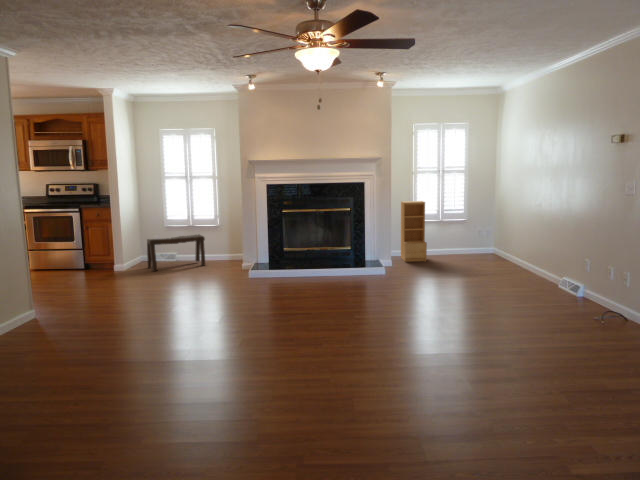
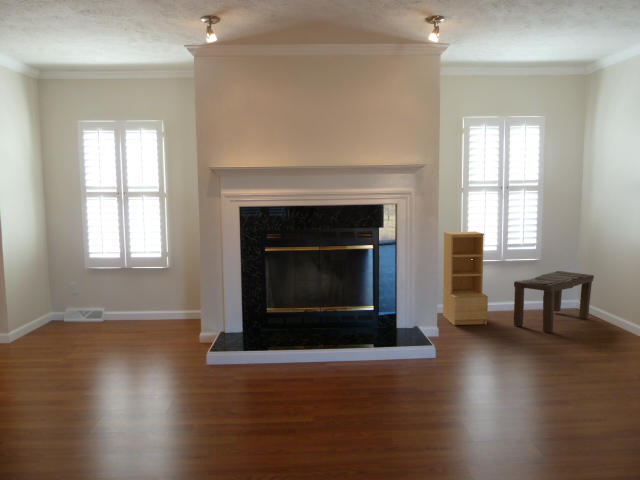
bench: present [147,234,205,271] -> present [514,271,594,333]

